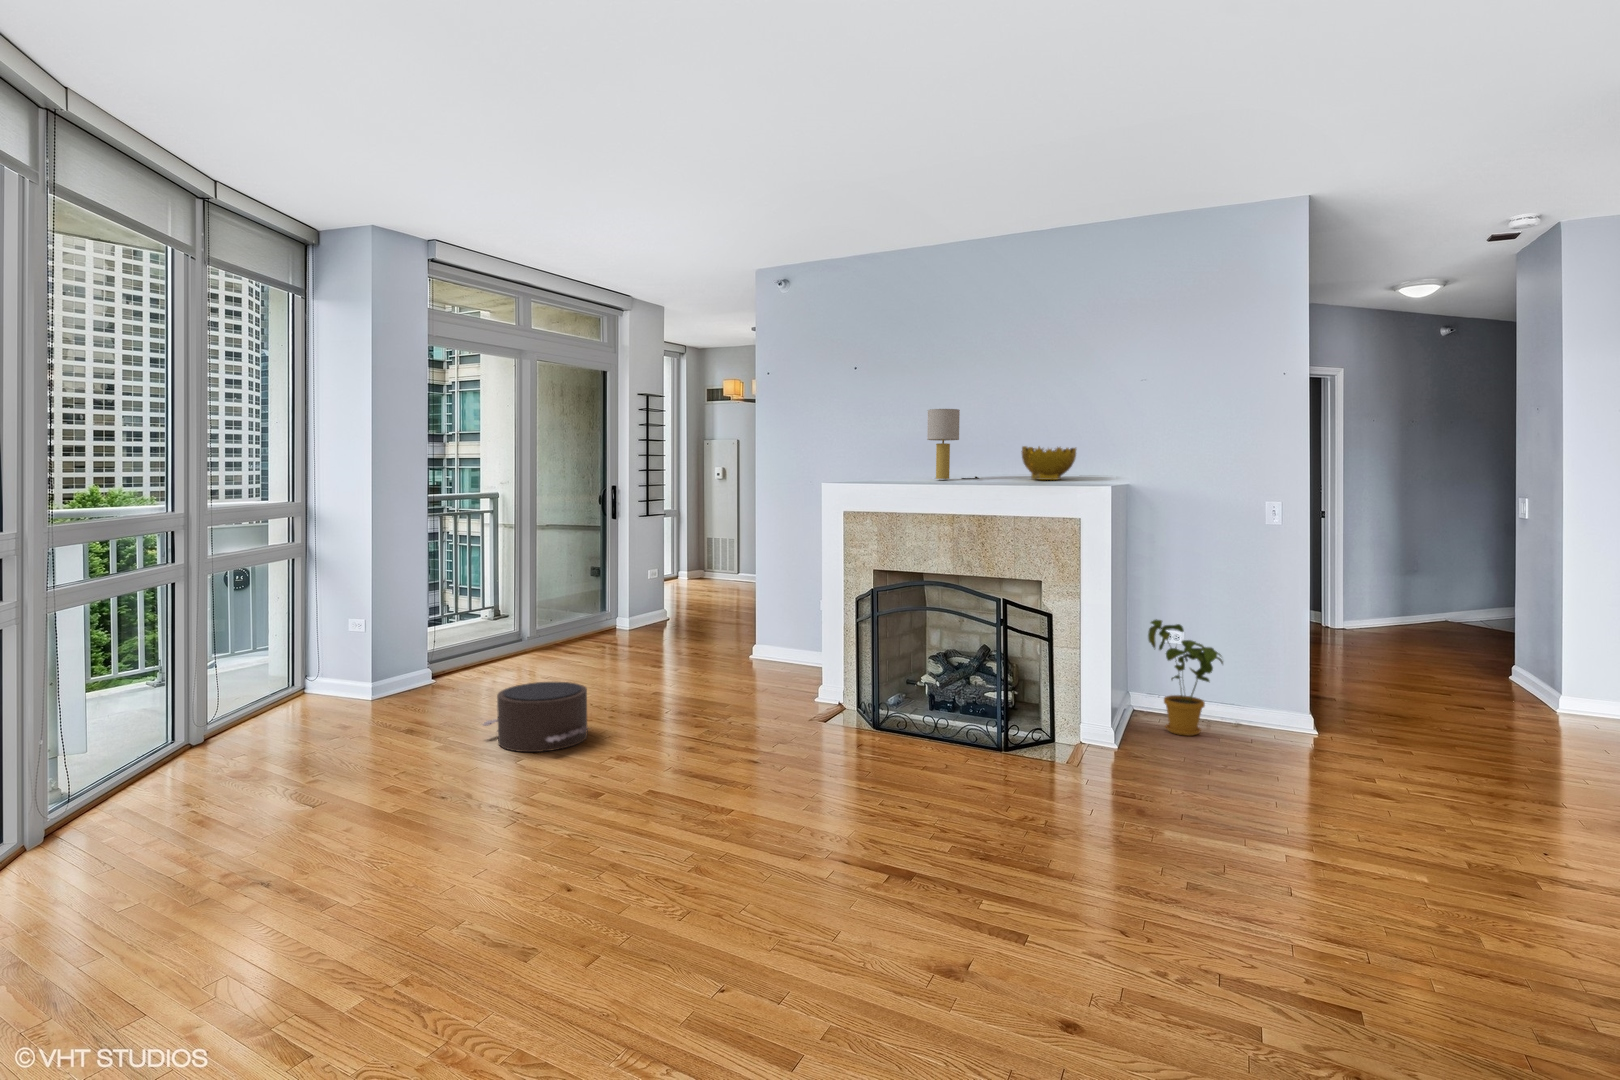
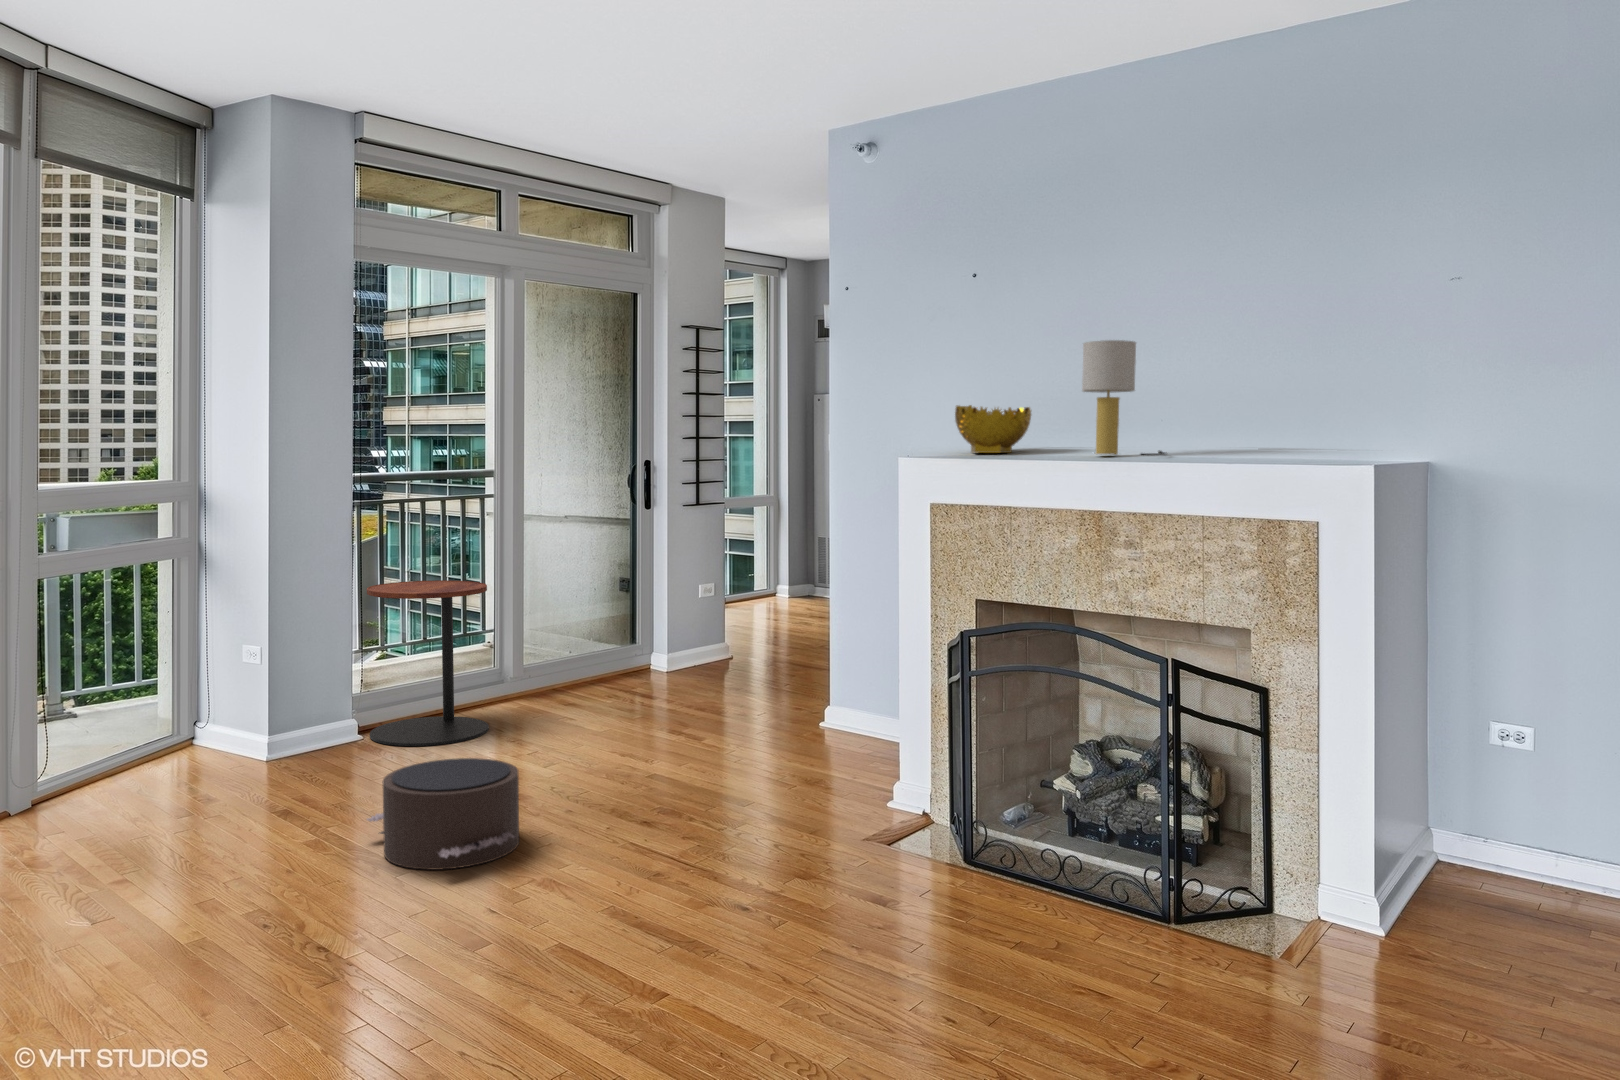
decorative bowl: present [1021,446,1076,480] -> present [955,405,1031,453]
side table: none [434,569,521,684] -> present [367,580,489,746]
house plant: present [1148,619,1223,736] -> none [1453,705,1599,916]

